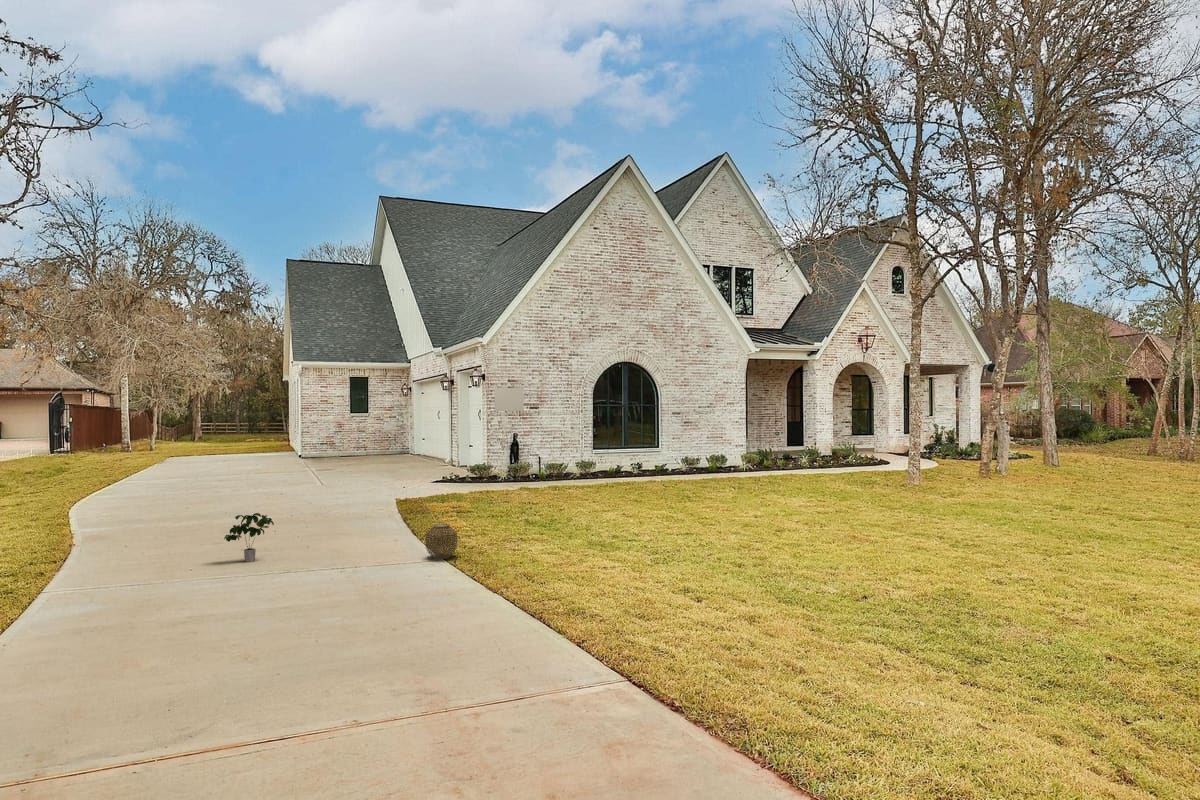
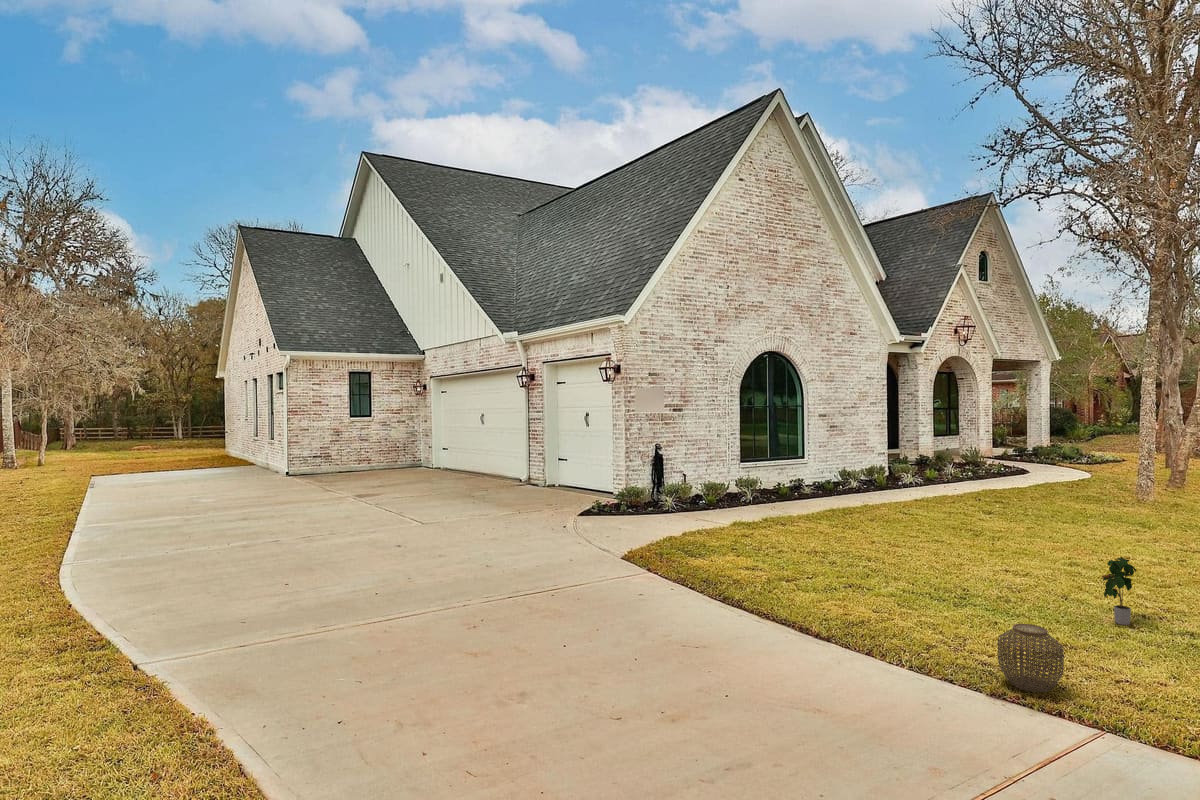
potted plant: present [224,513,274,562] -> present [1102,557,1136,625]

